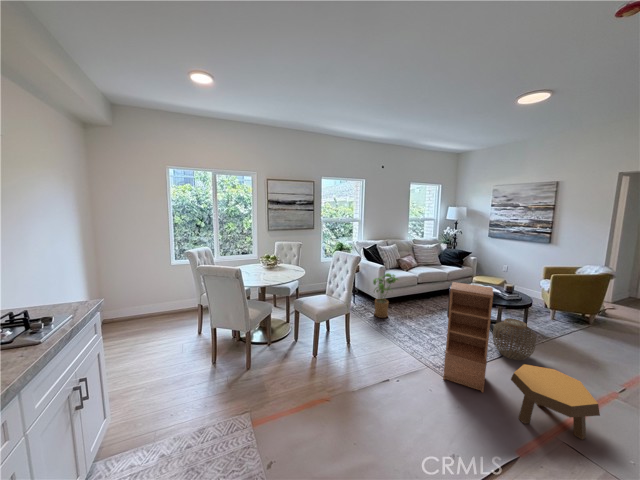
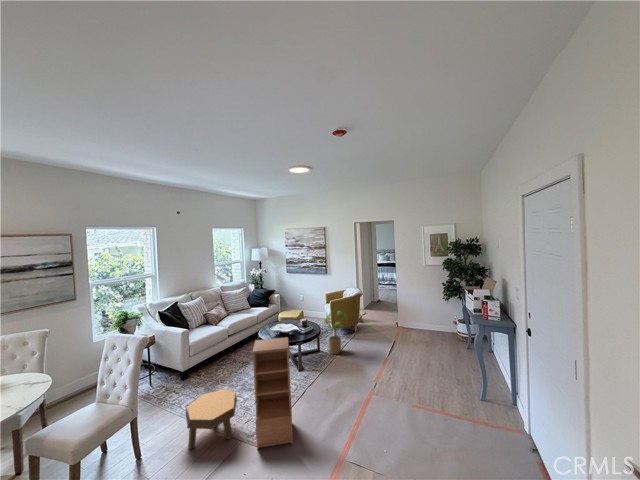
house plant: present [373,273,398,318] -> present [324,311,346,354]
woven basket: present [493,318,536,360] -> none [296,353,326,391]
footstool: present [511,364,600,440] -> present [186,390,237,449]

